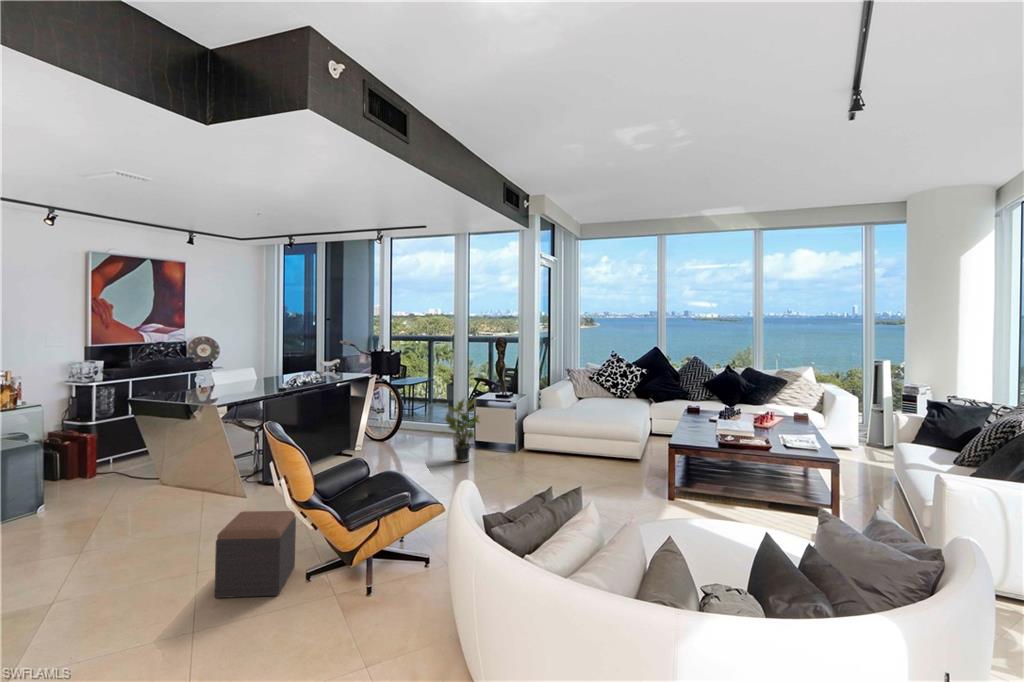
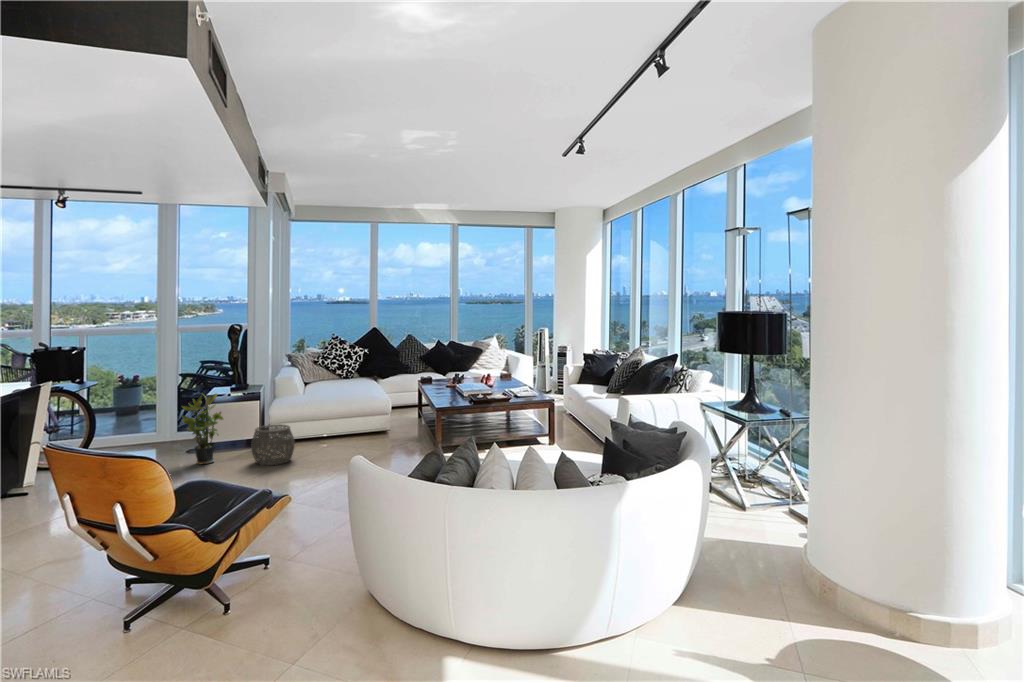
woven basket: none [495,435,536,477] -> present [251,424,295,466]
footstool: present [215,511,296,598] -> none [32,524,118,627]

